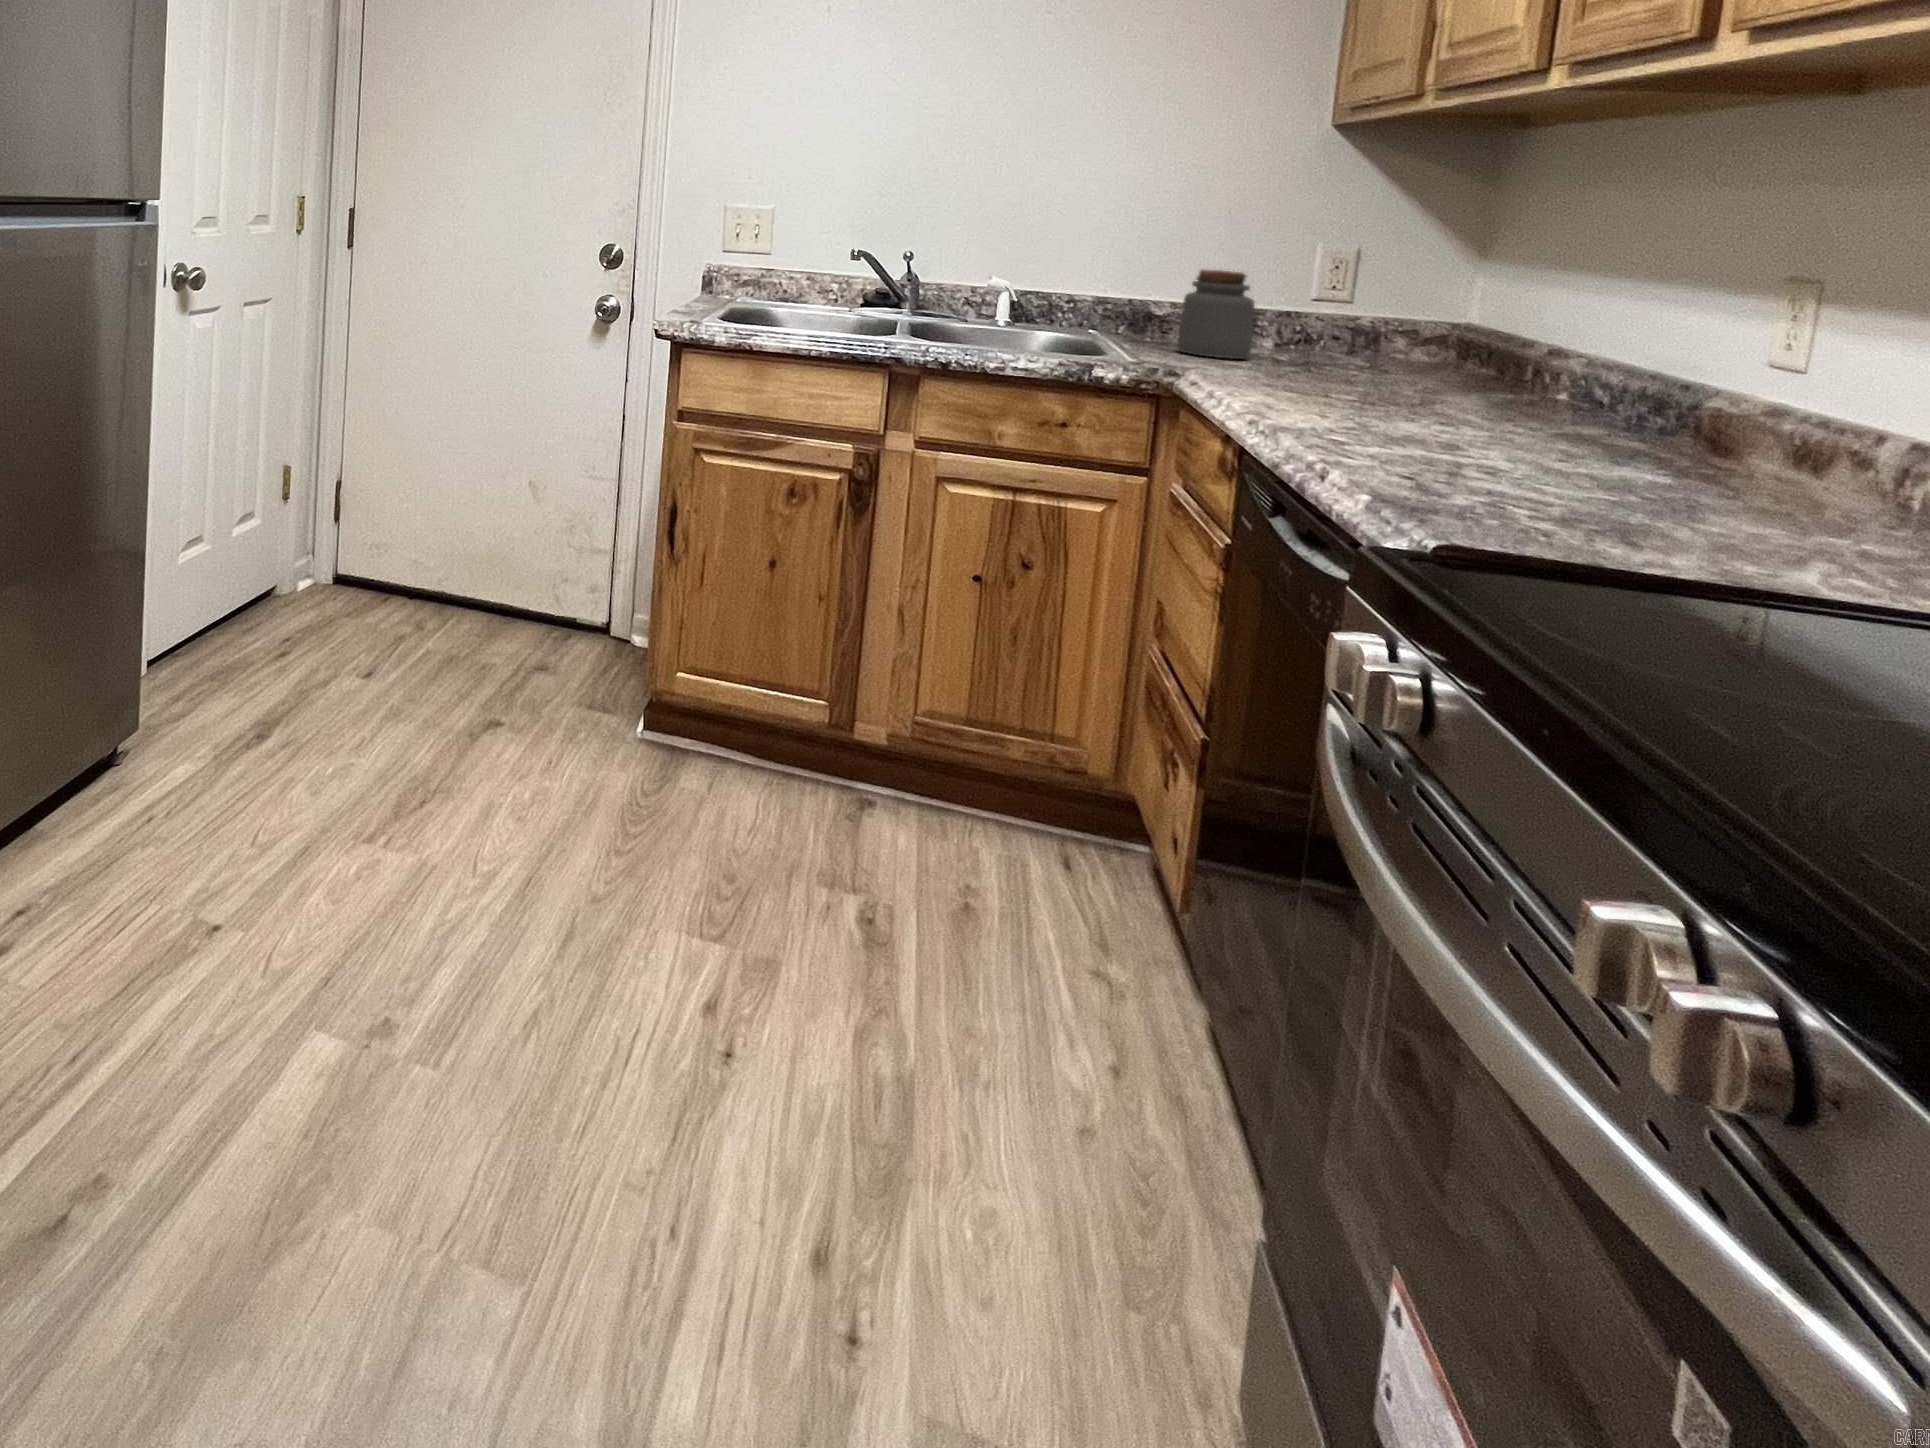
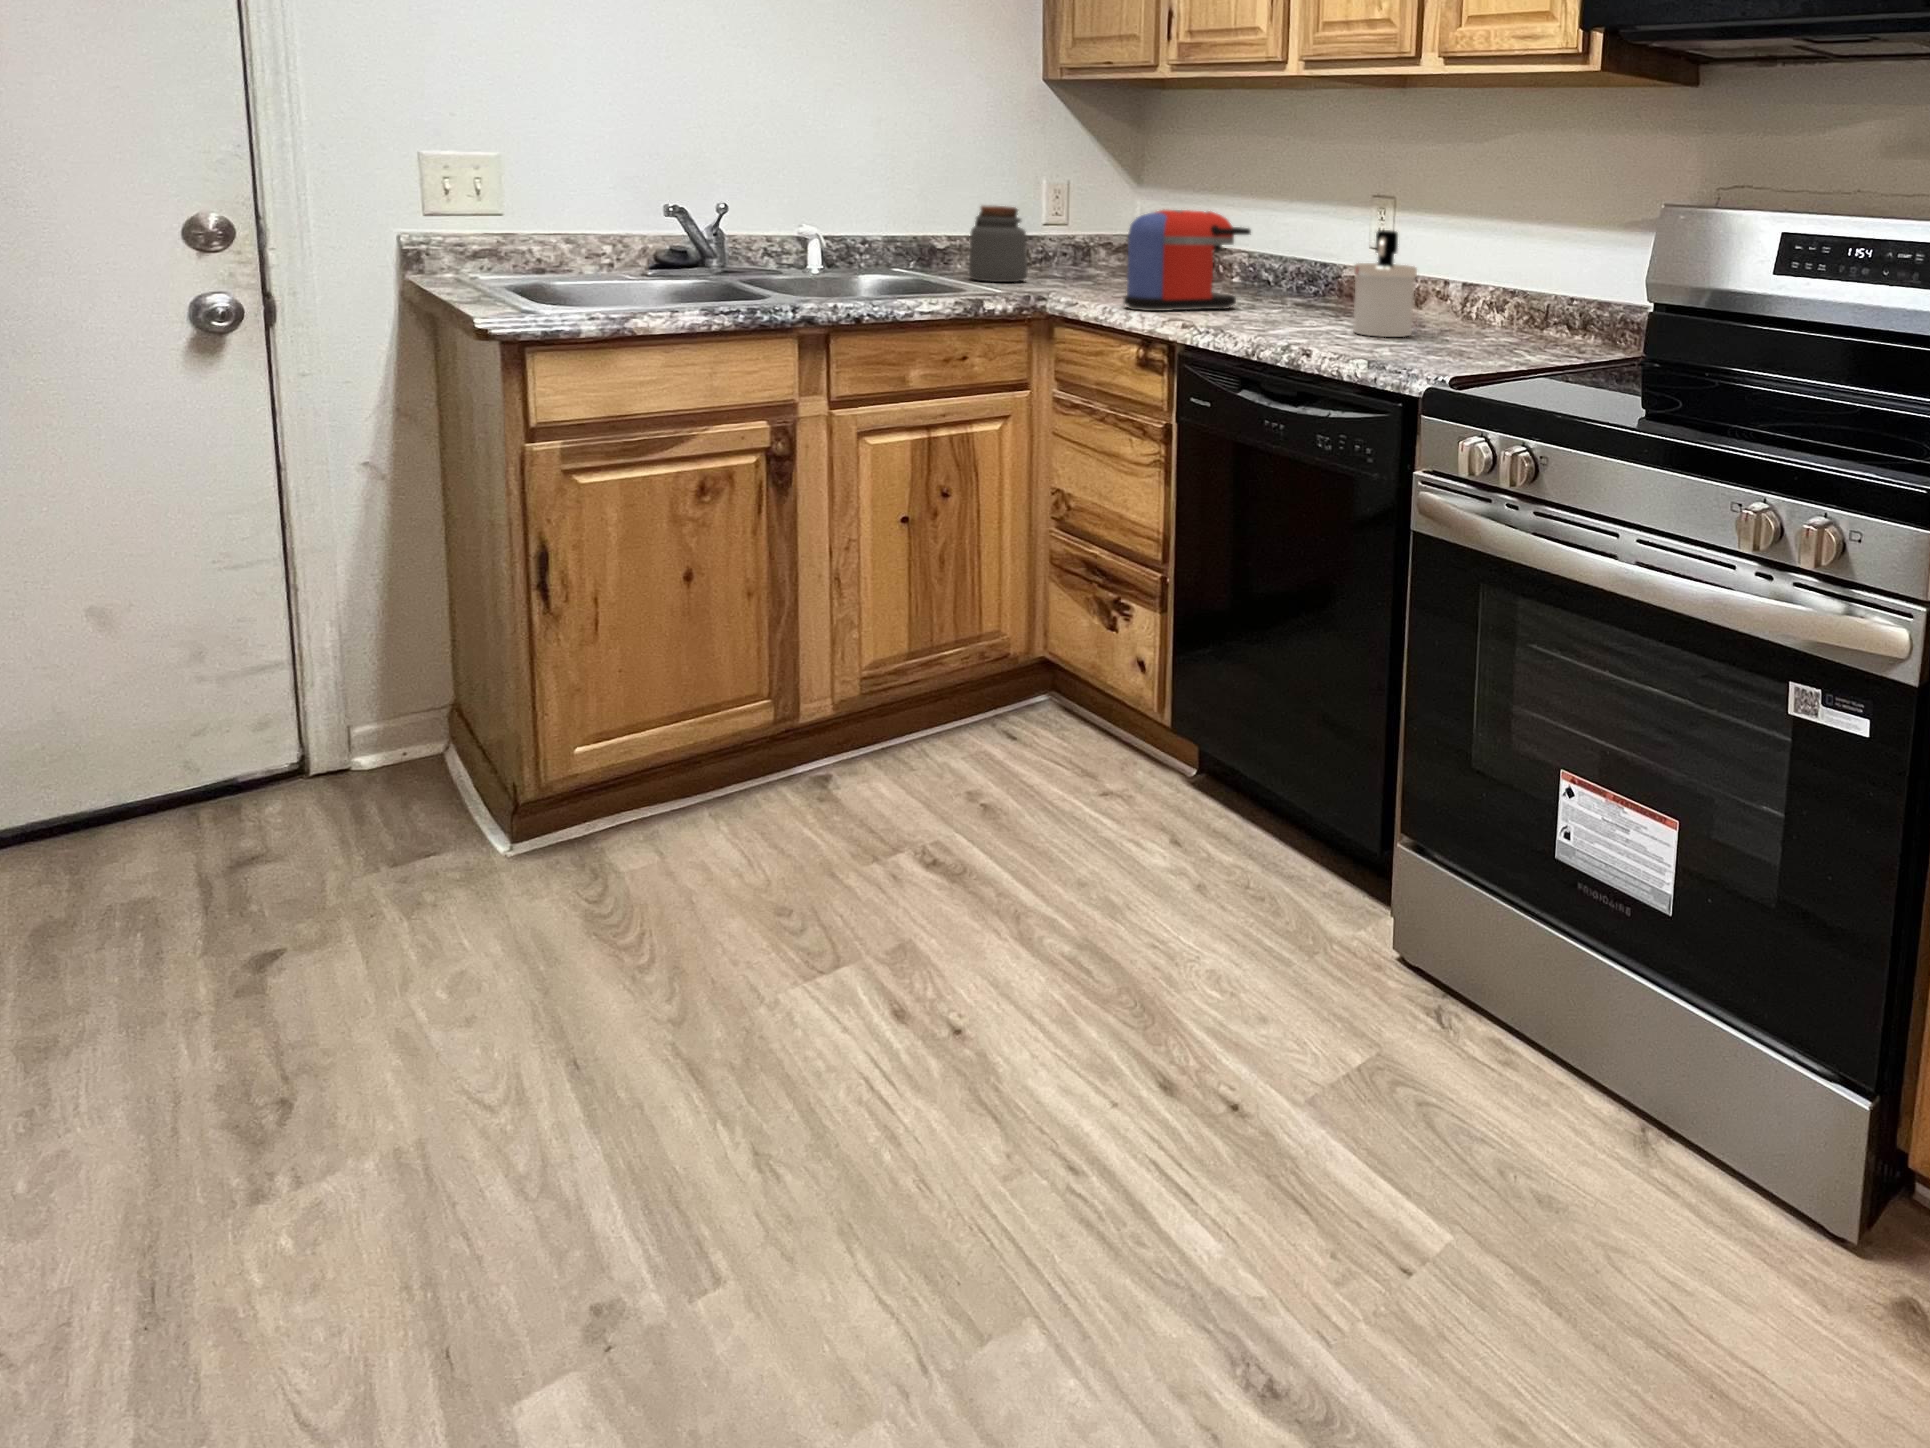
coffee maker: none [1271,275,1515,419] -> present [1123,210,1251,311]
soap dispenser: none [1573,315,1733,498] -> present [1353,230,1417,337]

